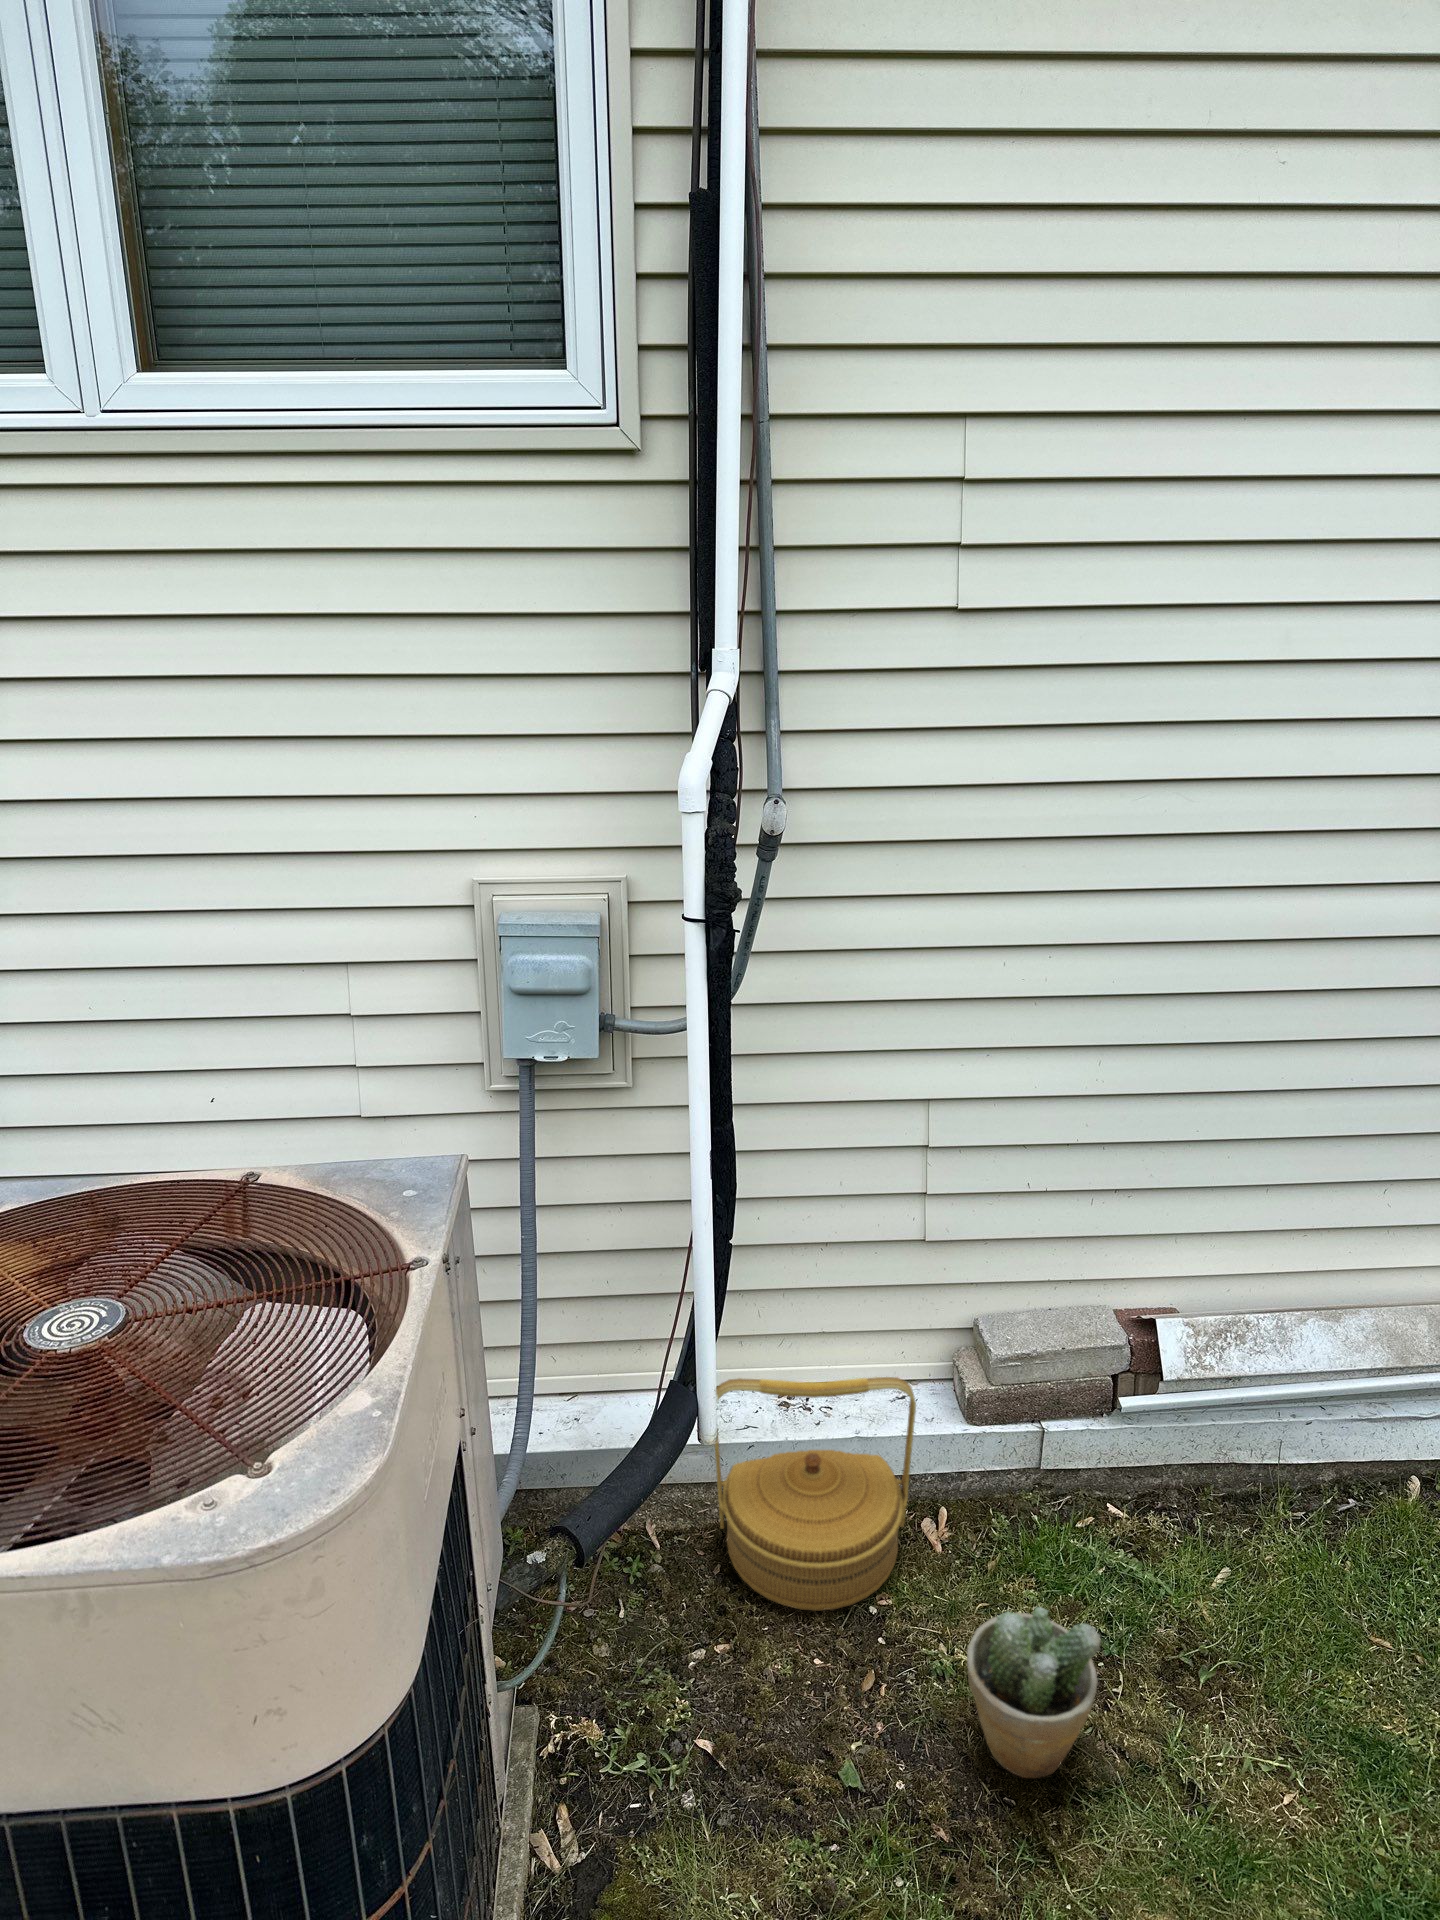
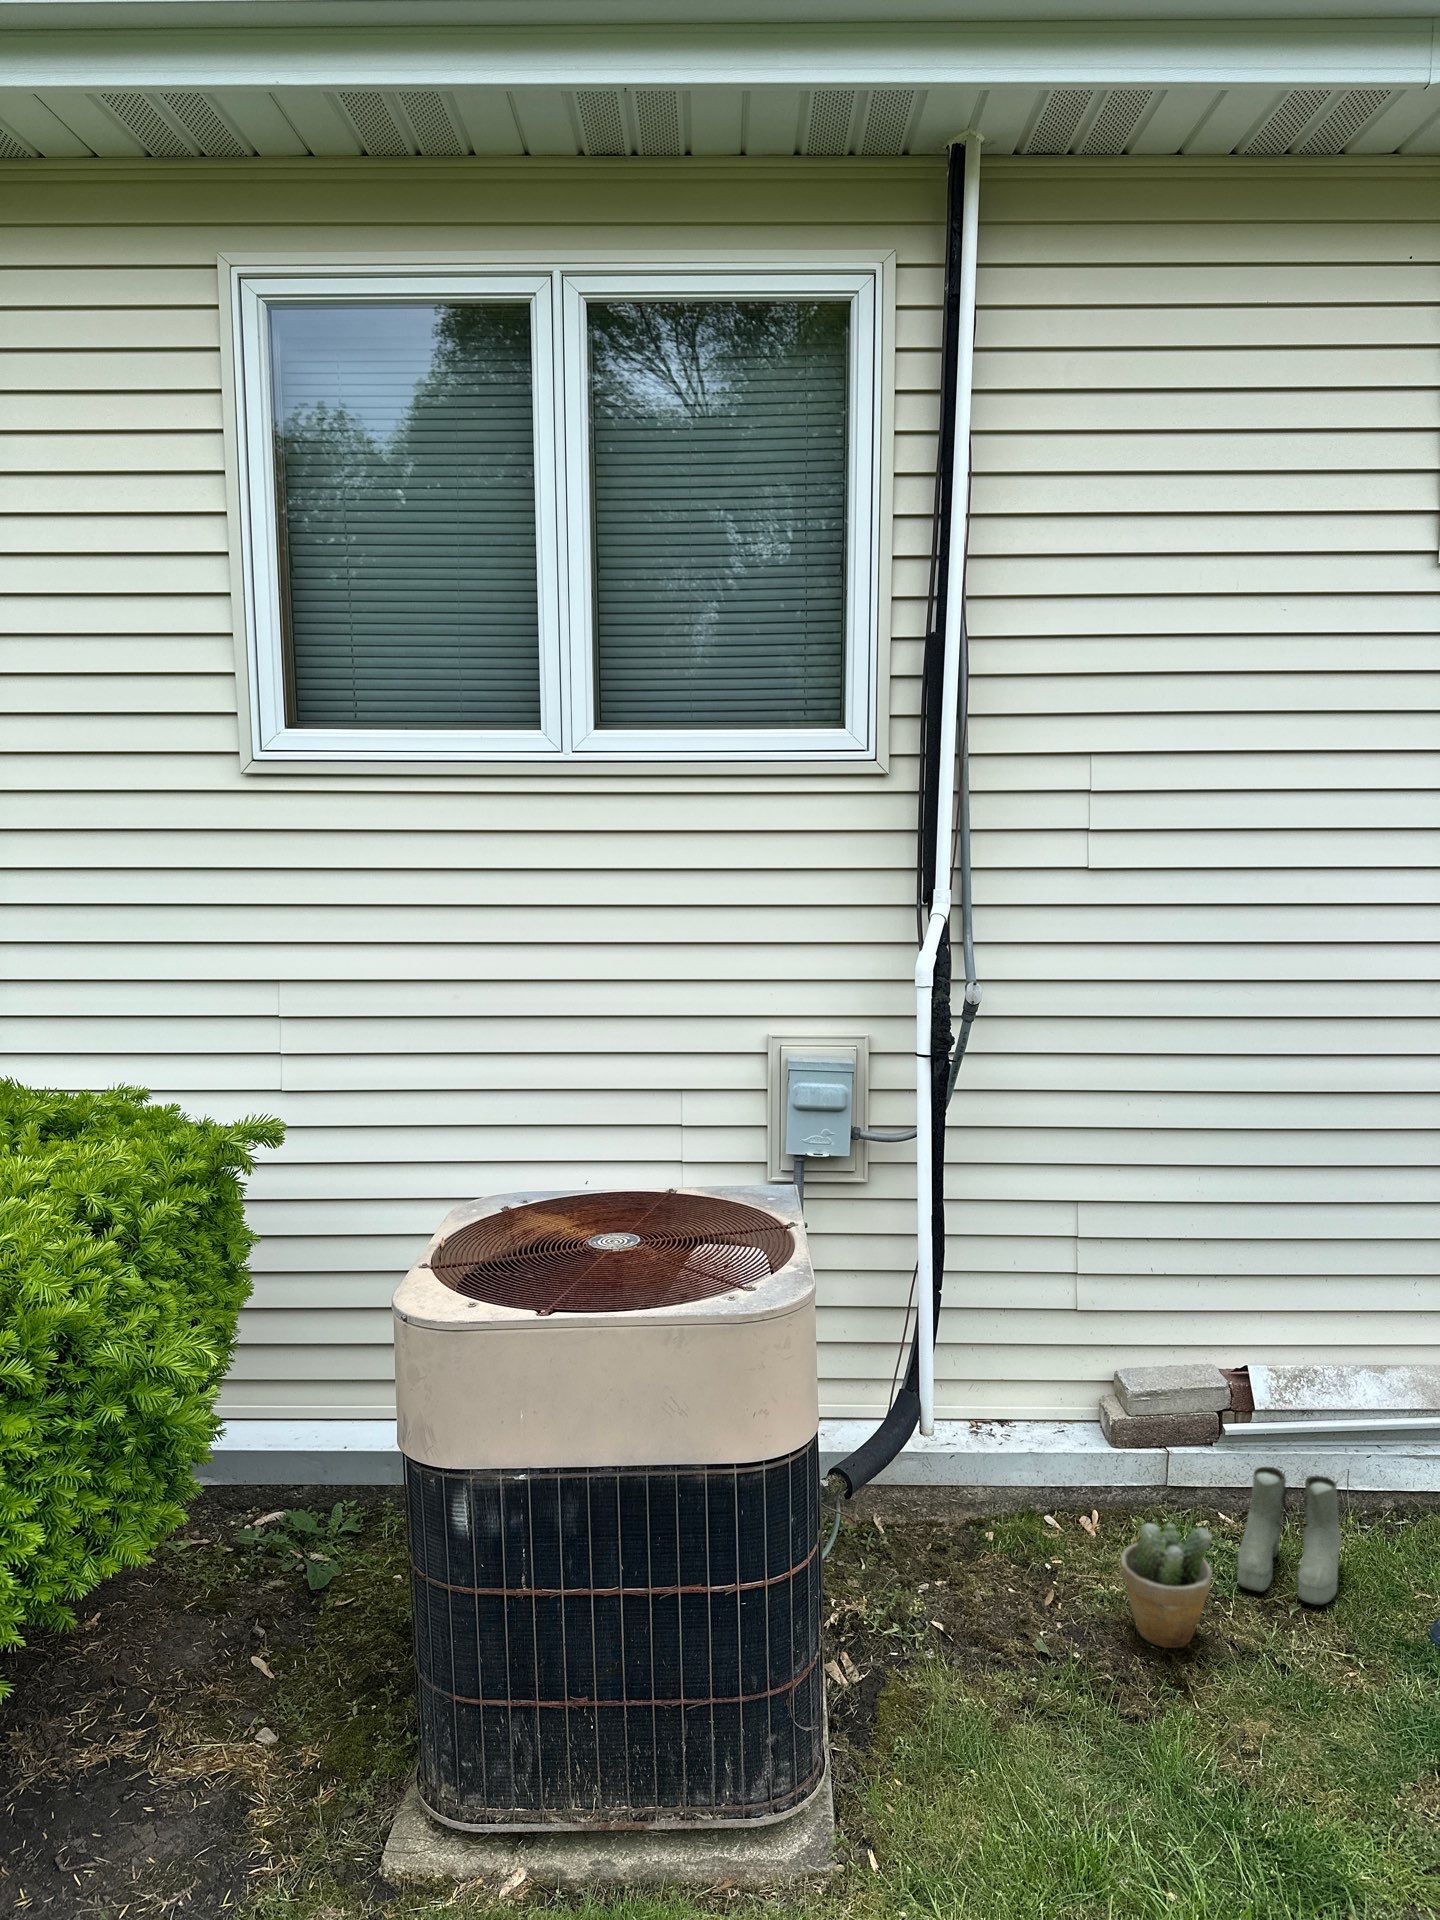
basket: present [714,1377,916,1611] -> none [926,1393,1075,1566]
boots: none [1129,1476,1274,1684] -> present [1237,1467,1341,1605]

